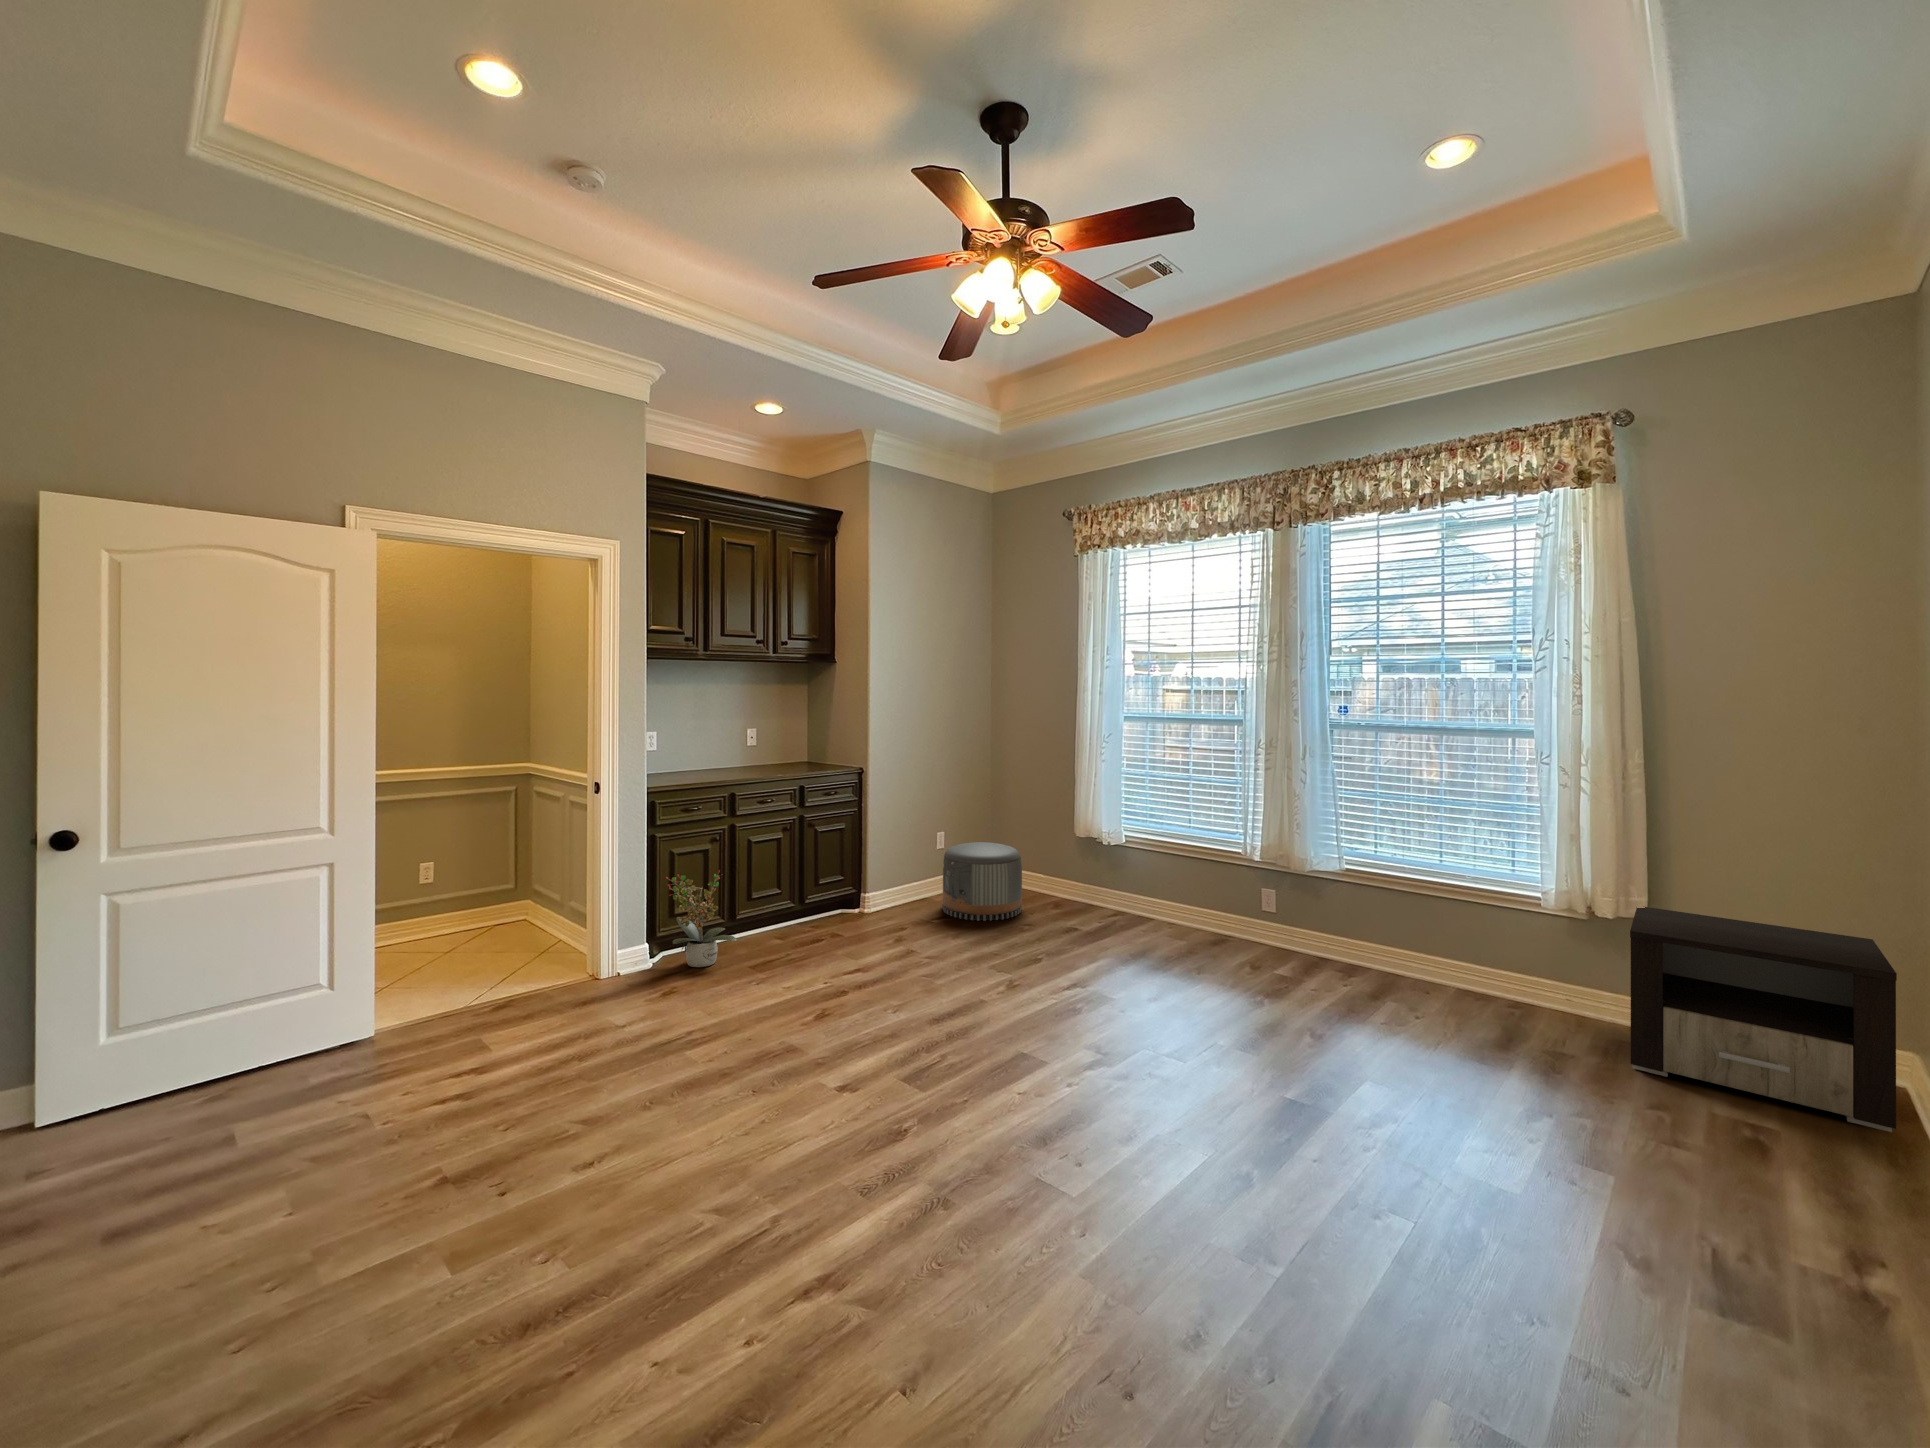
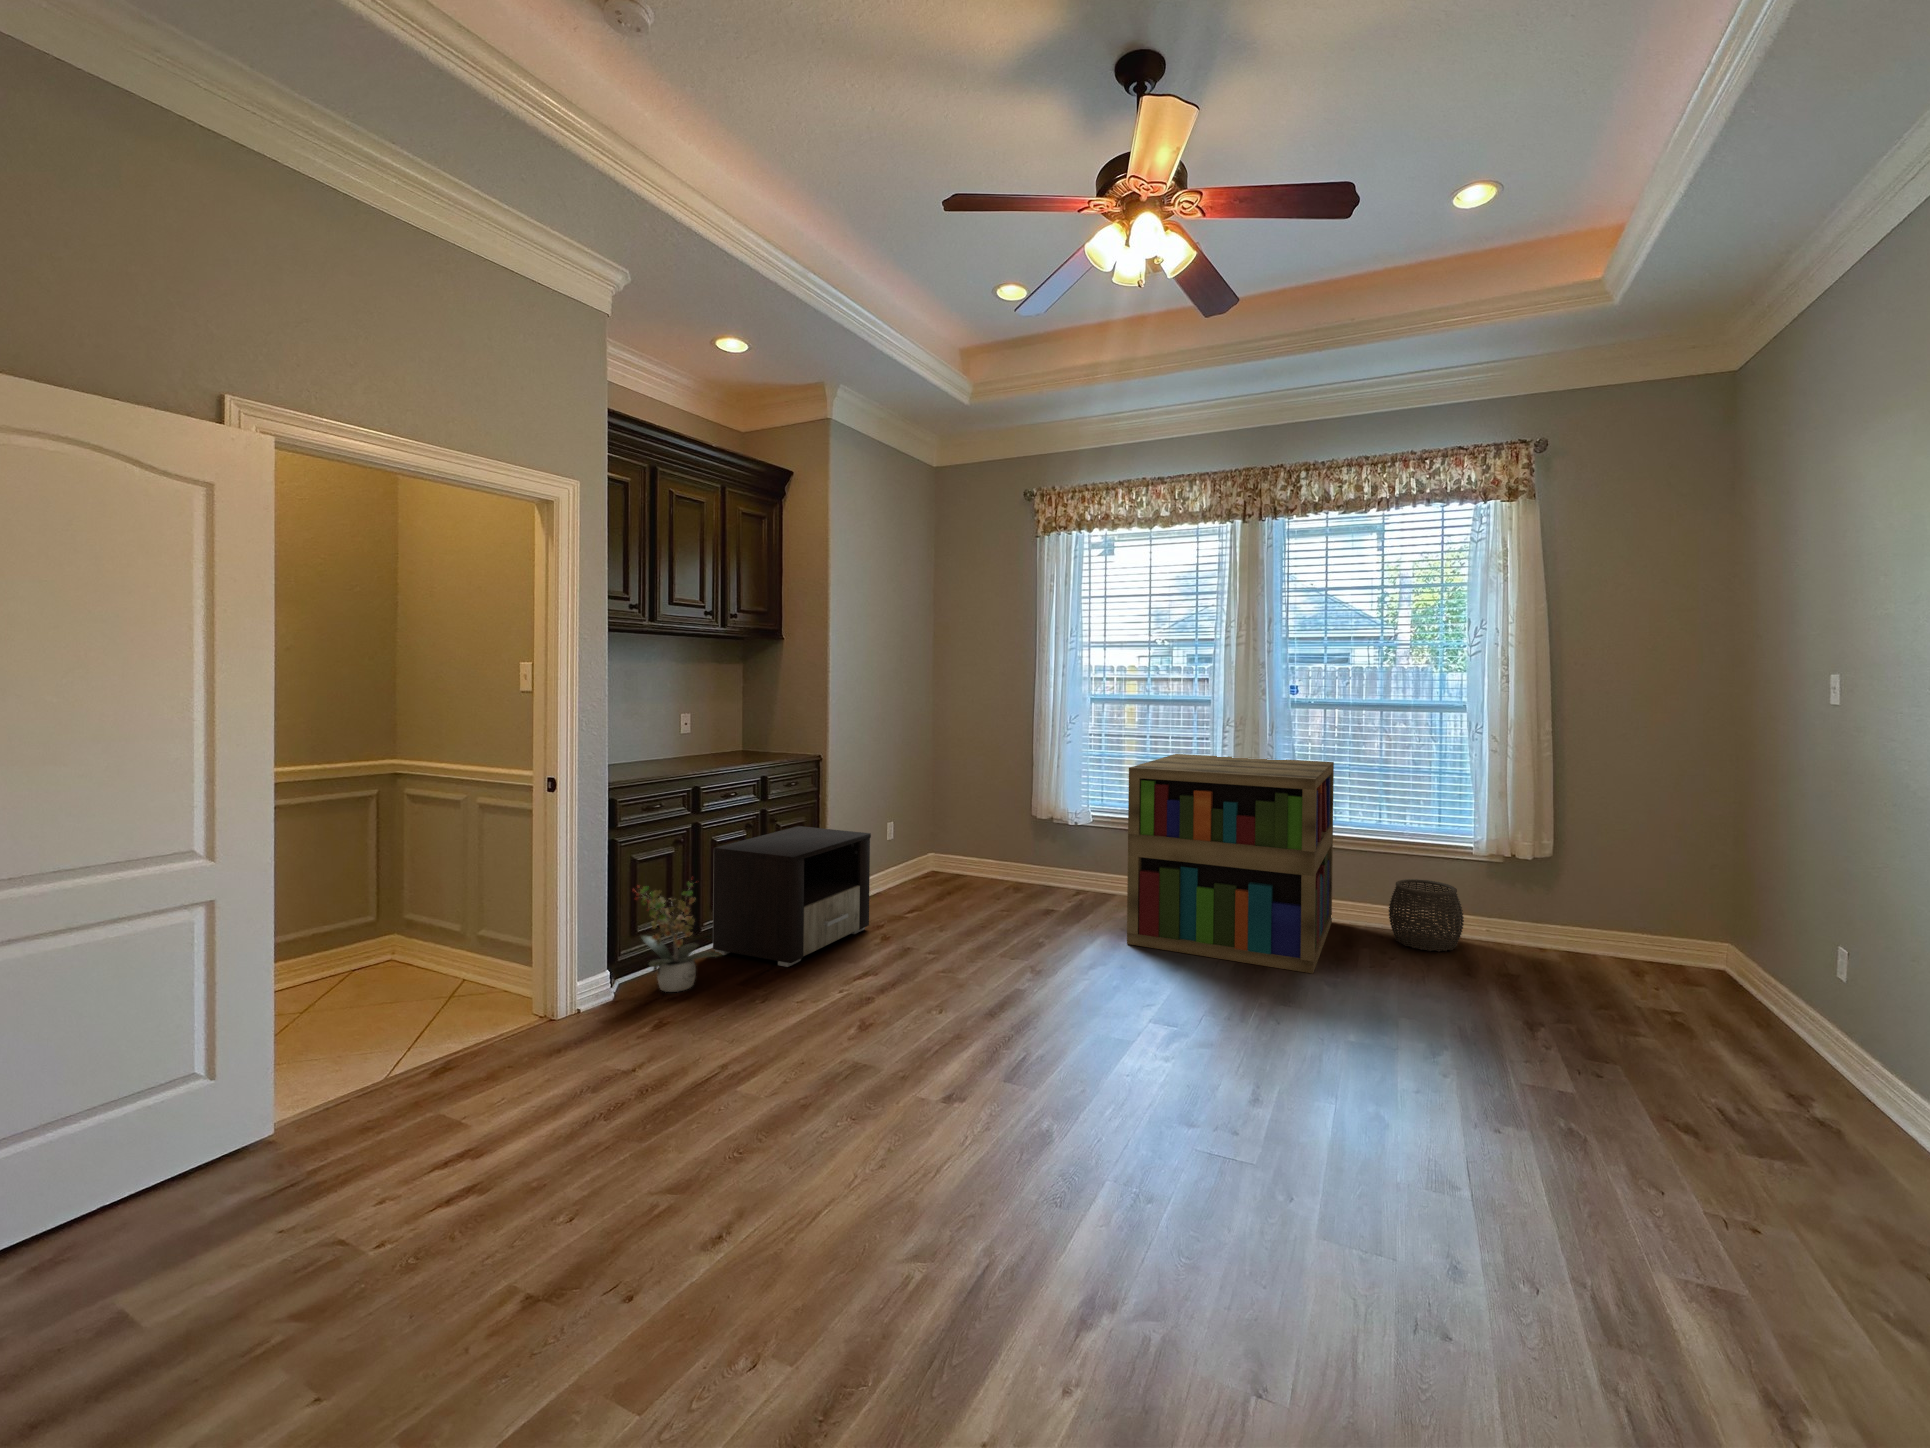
bookshelf: none [1122,776,1376,1022] -> present [1127,754,1334,973]
pouf: present [943,842,1022,921] -> none [907,830,989,911]
nightstand: present [1630,907,1897,1132] -> present [713,826,871,967]
woven basket: none [1429,929,1522,1017] -> present [1389,879,1464,952]

